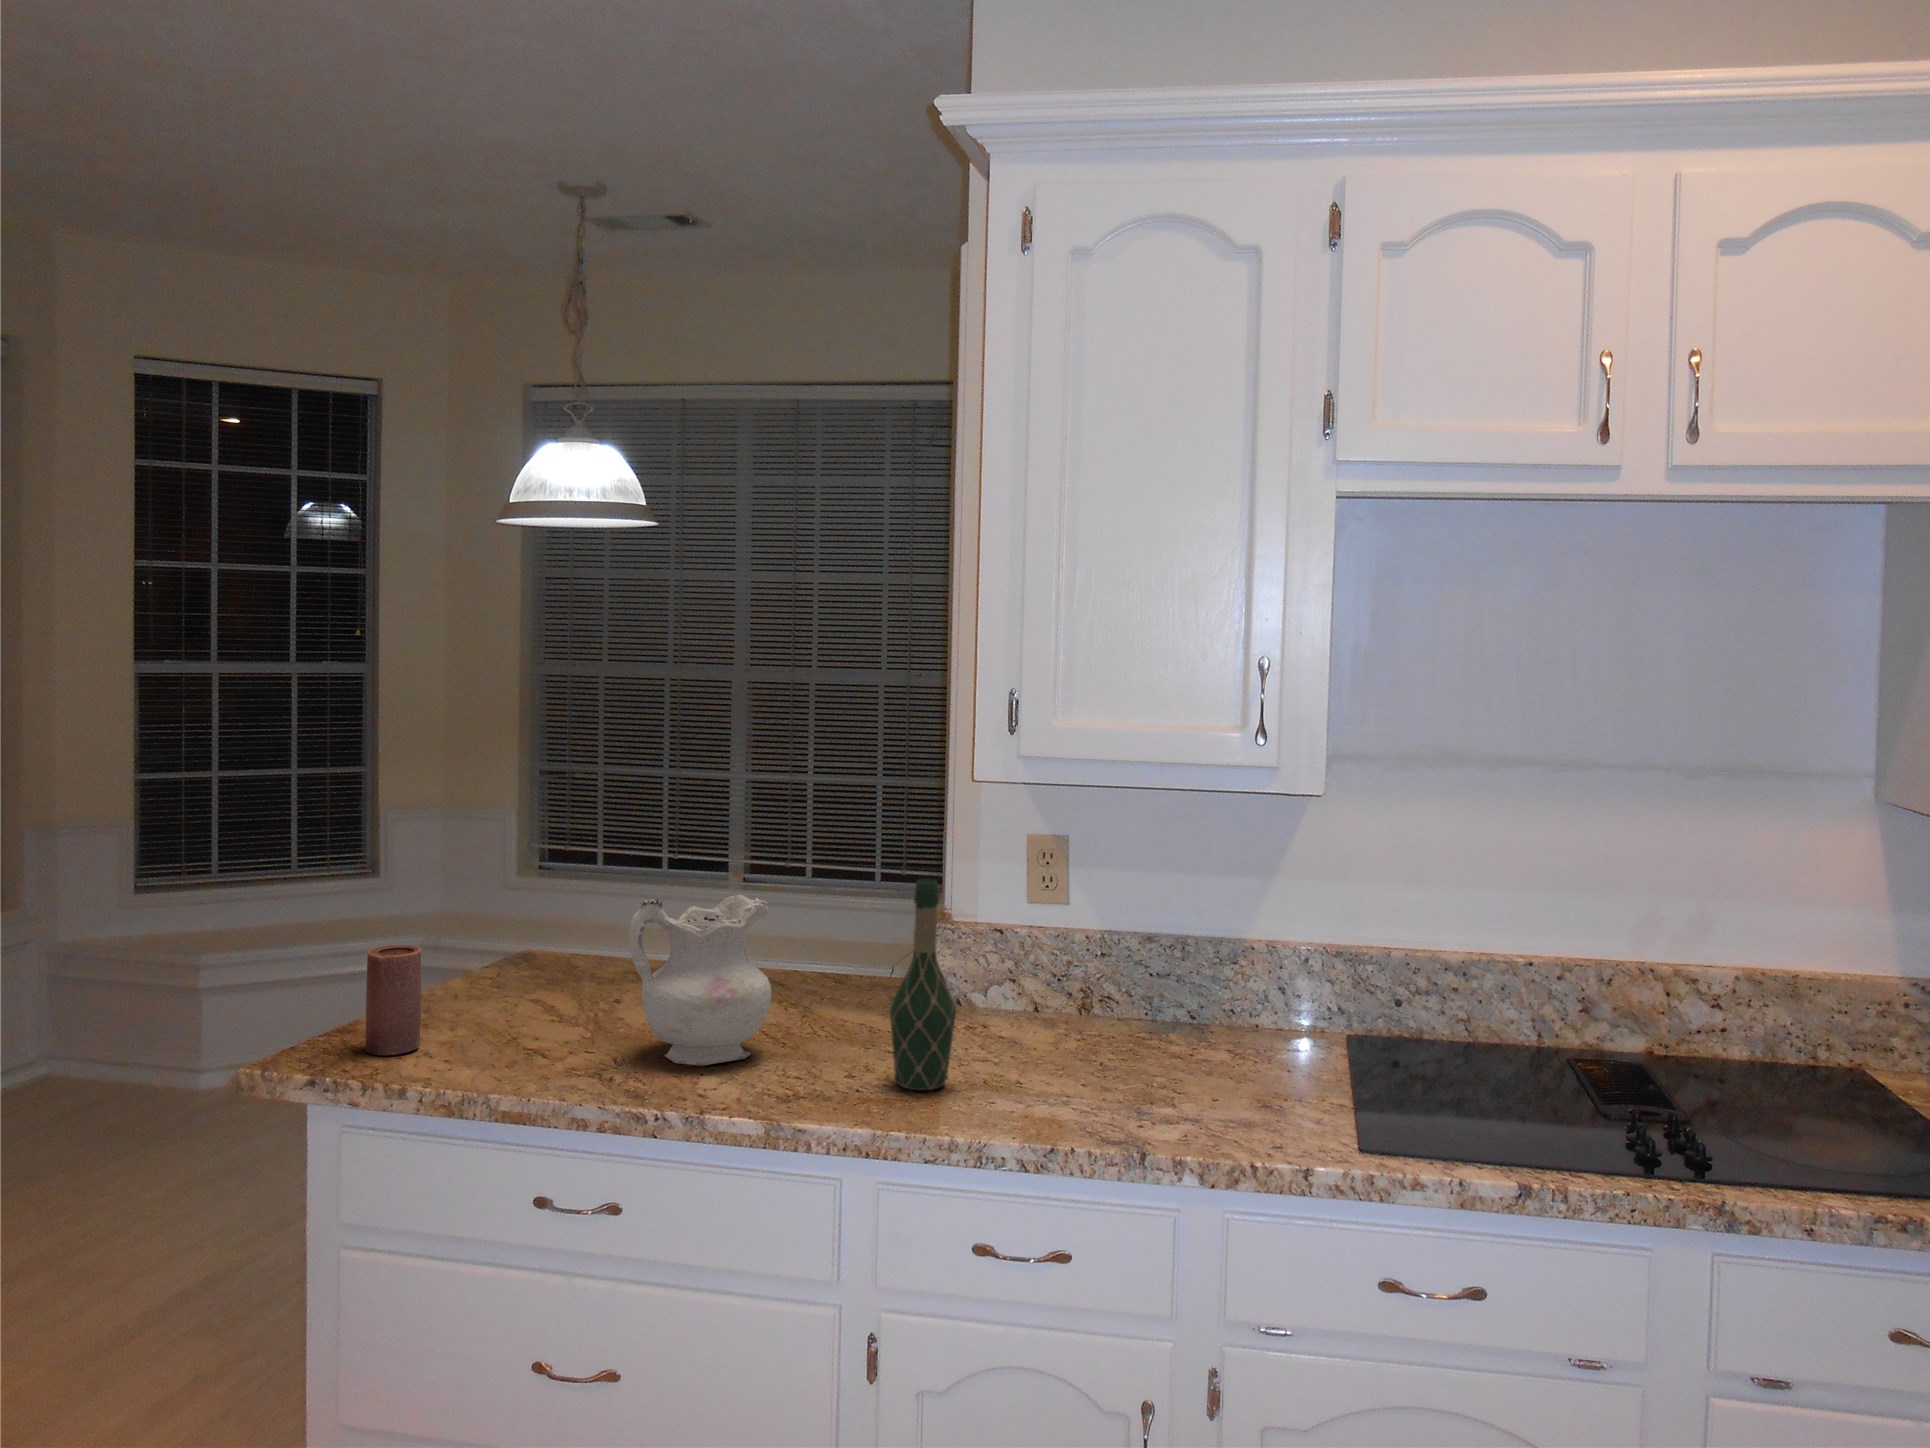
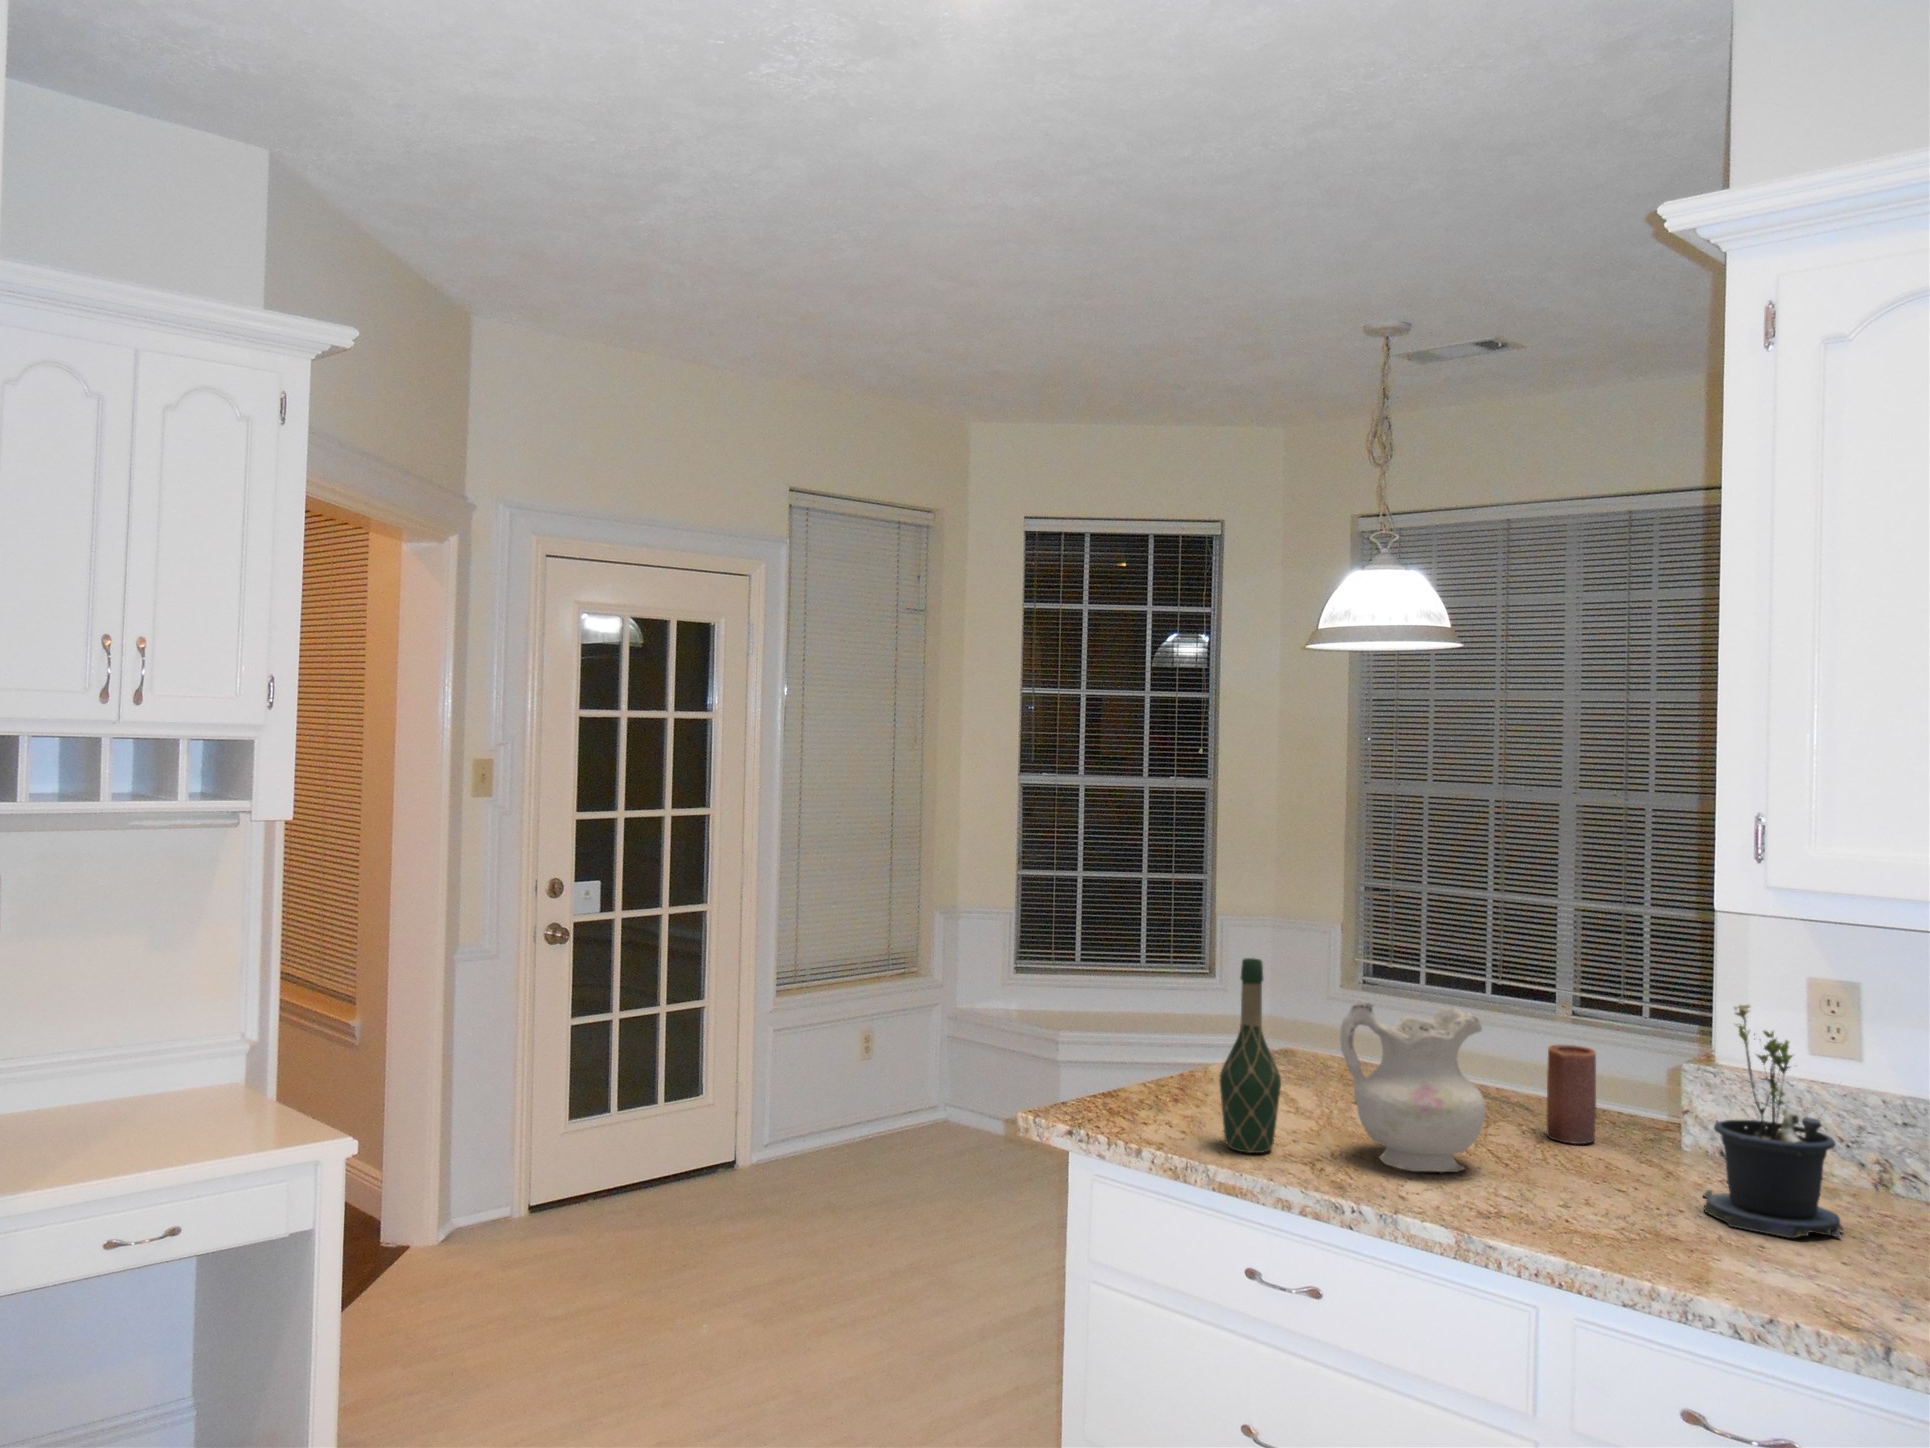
potted plant: none [957,865,1072,1069] -> present [1703,1005,1843,1238]
wine bottle: present [890,879,956,1090] -> present [1219,958,1281,1153]
candle: present [366,945,421,1055] -> present [1547,1045,1596,1144]

